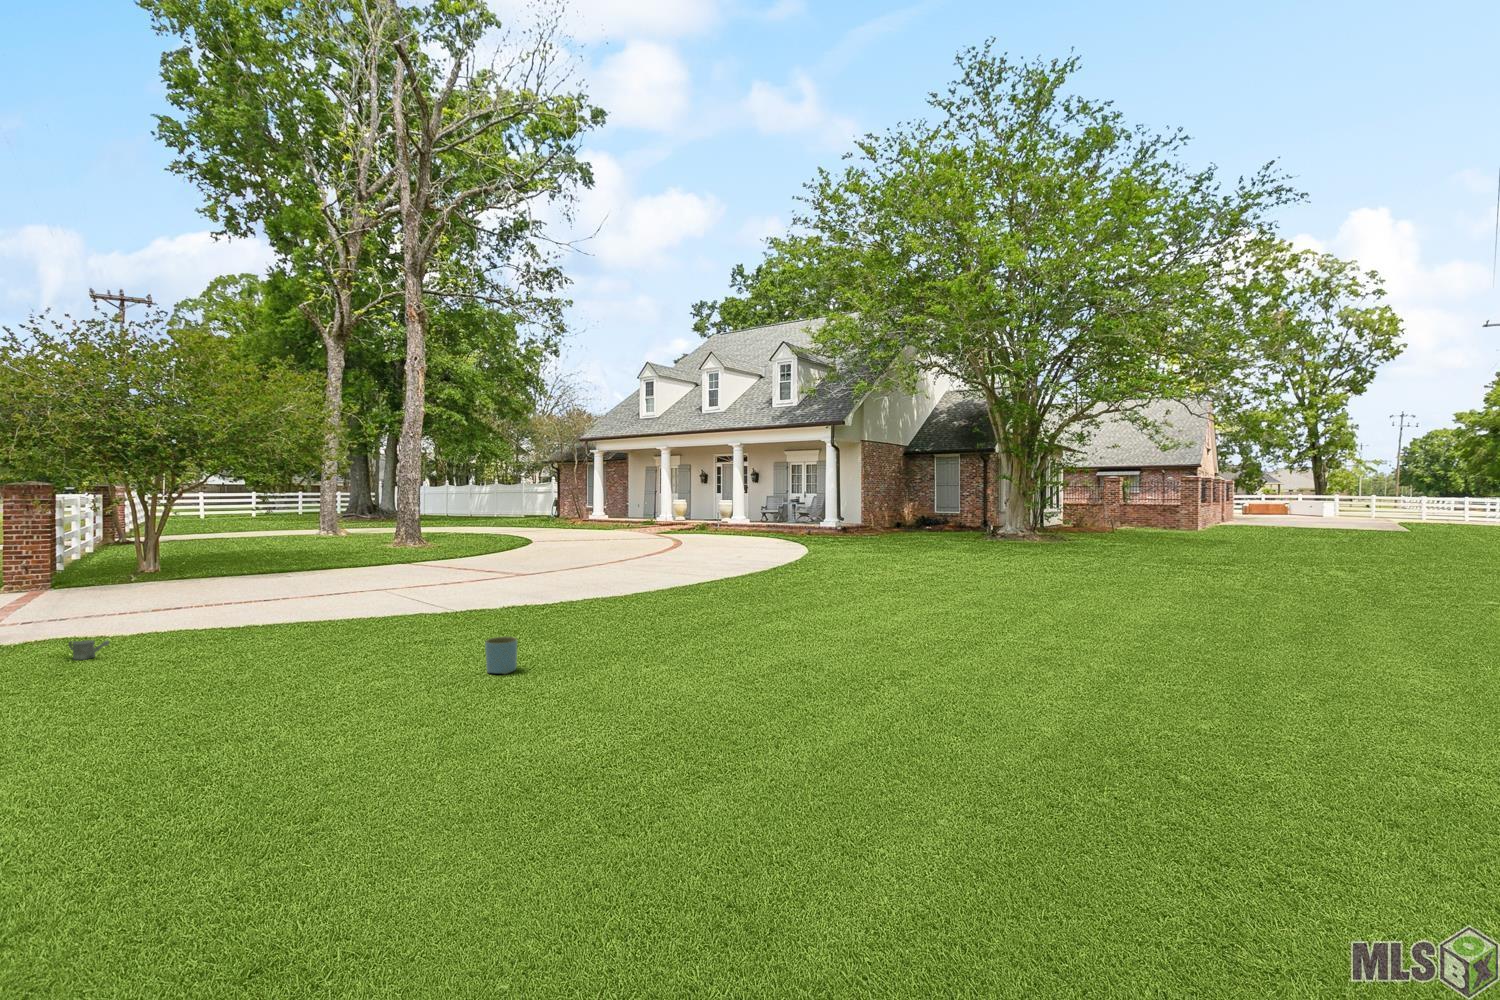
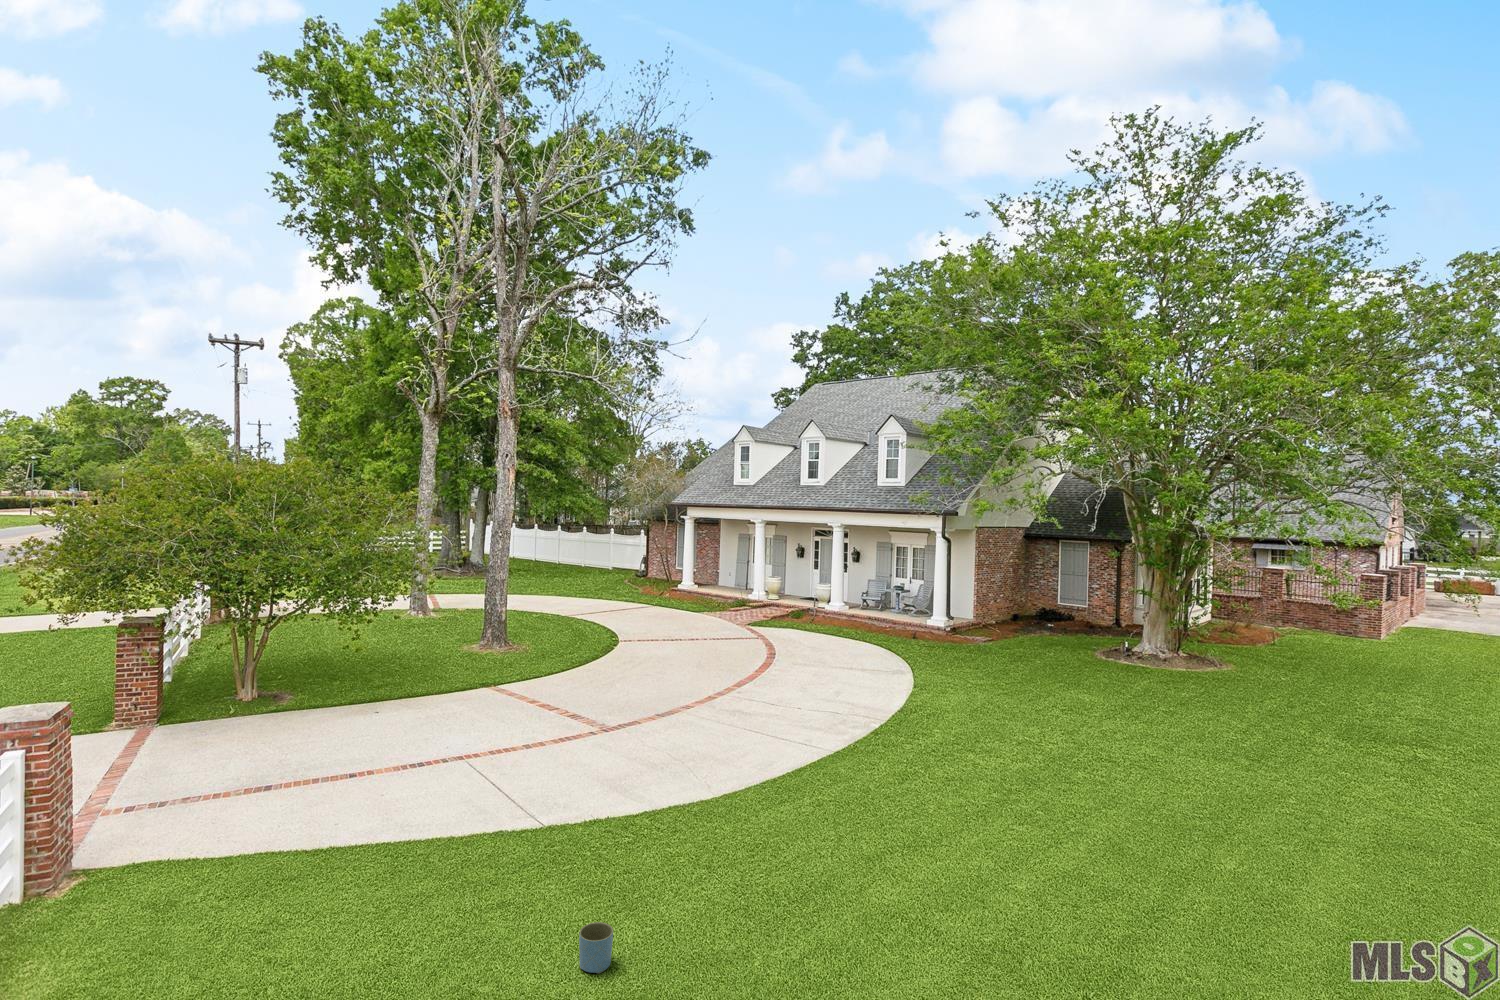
watering can: present [68,640,109,660] -> none [169,870,207,895]

